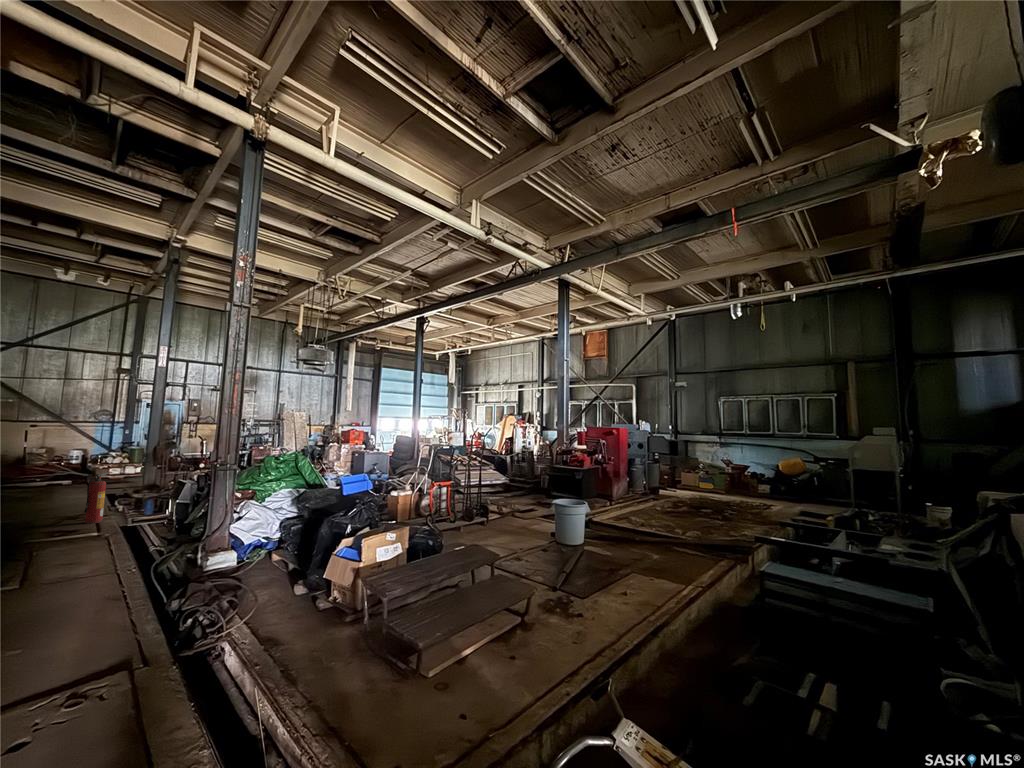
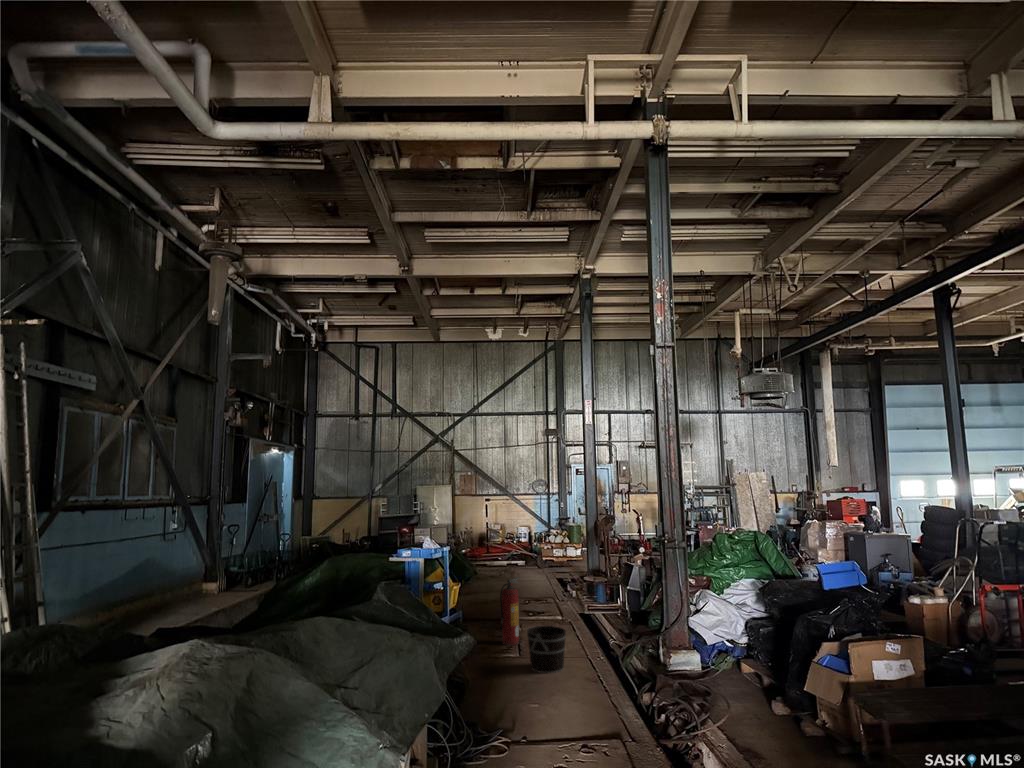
bucket: none [120,499,156,531] -> present [527,626,566,673]

